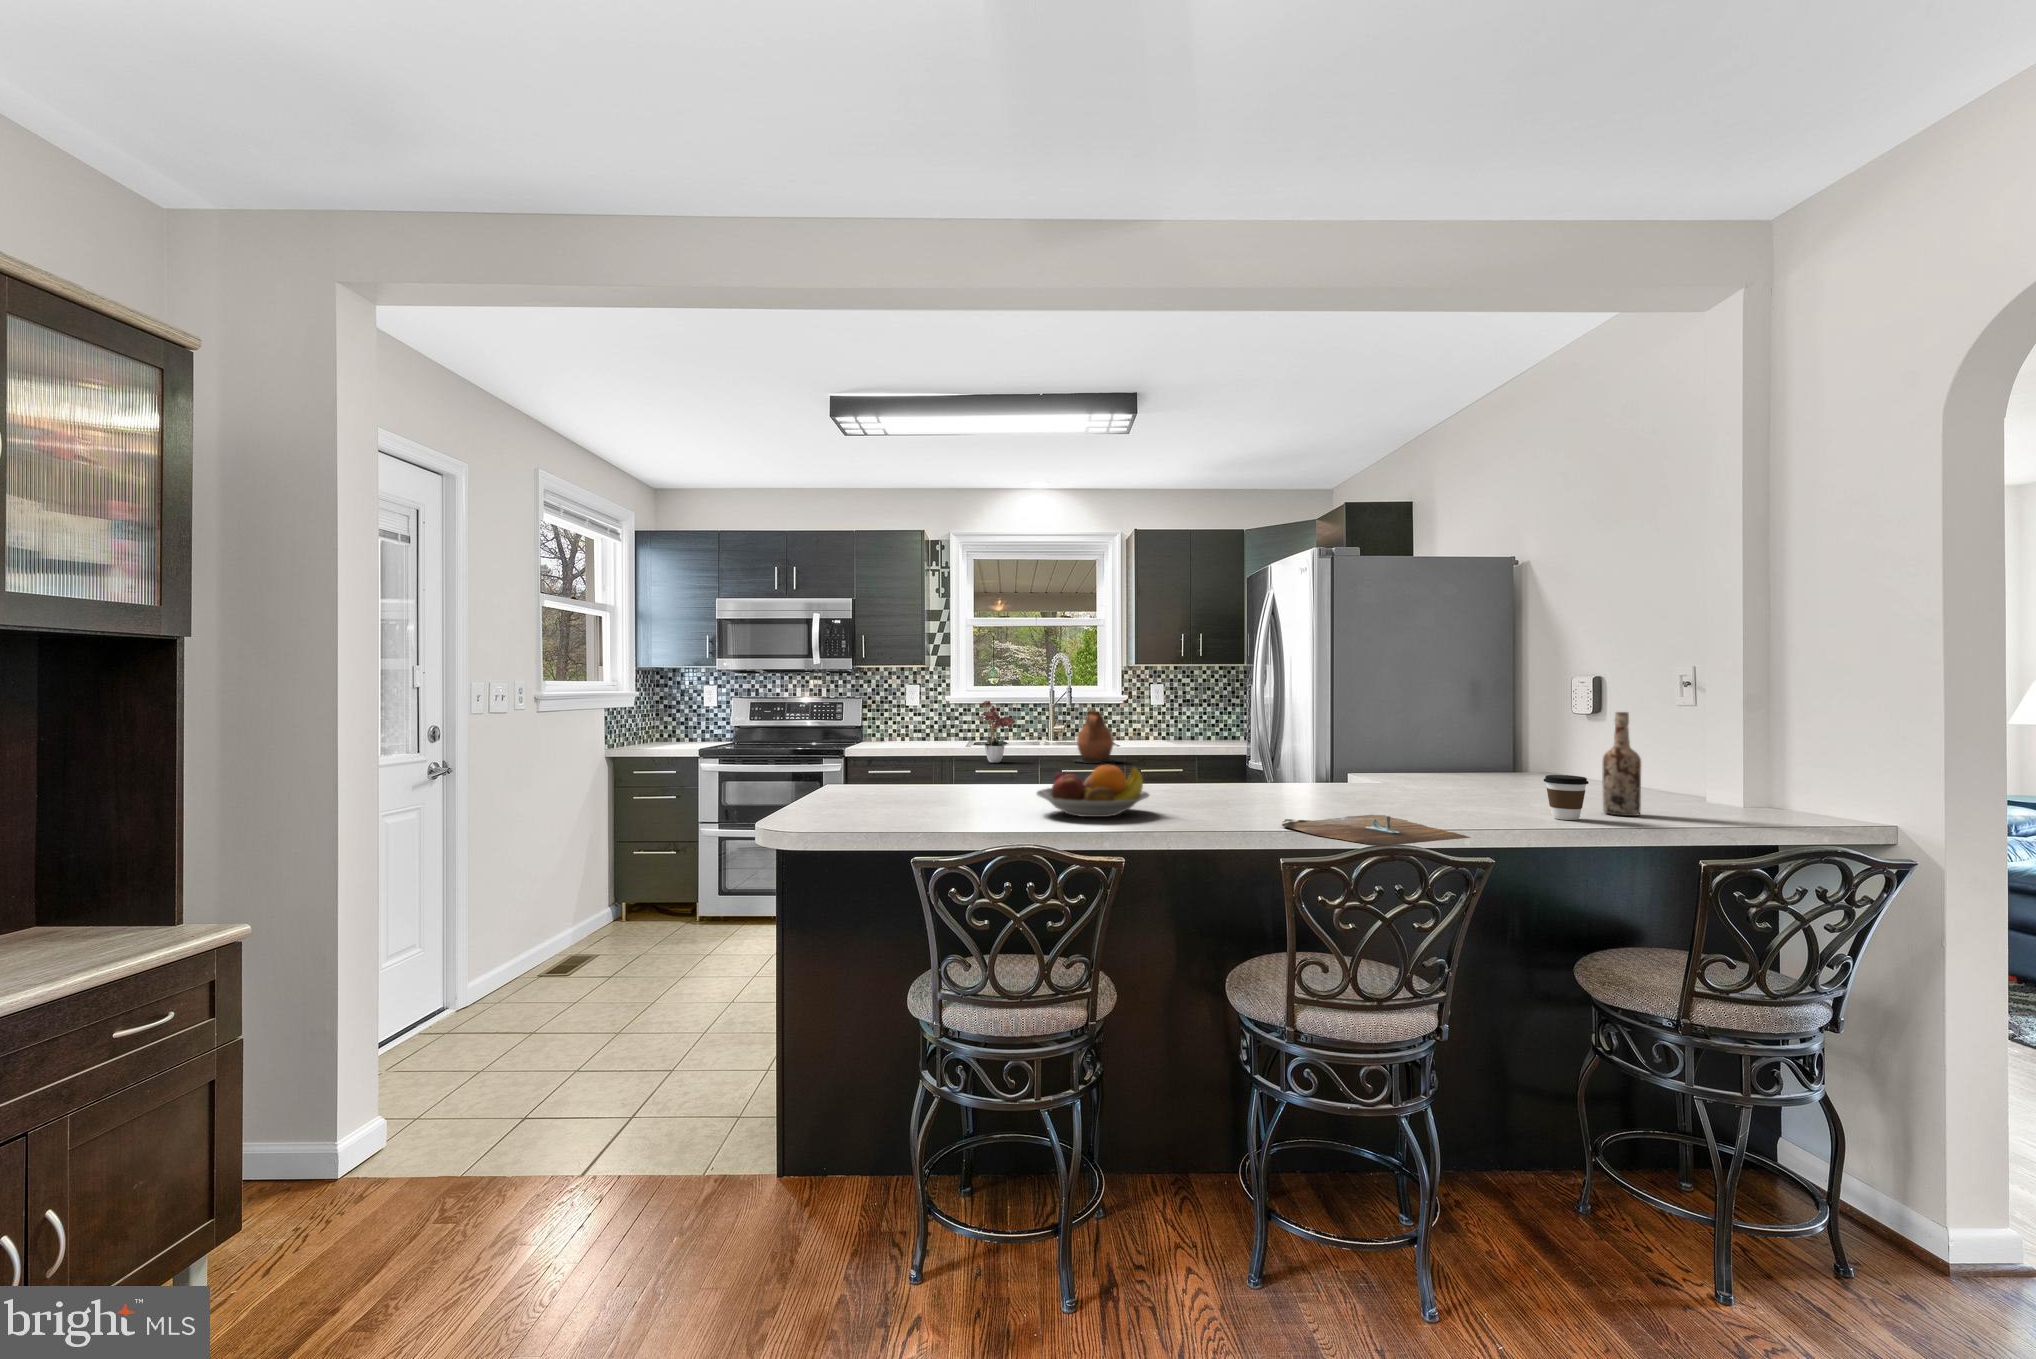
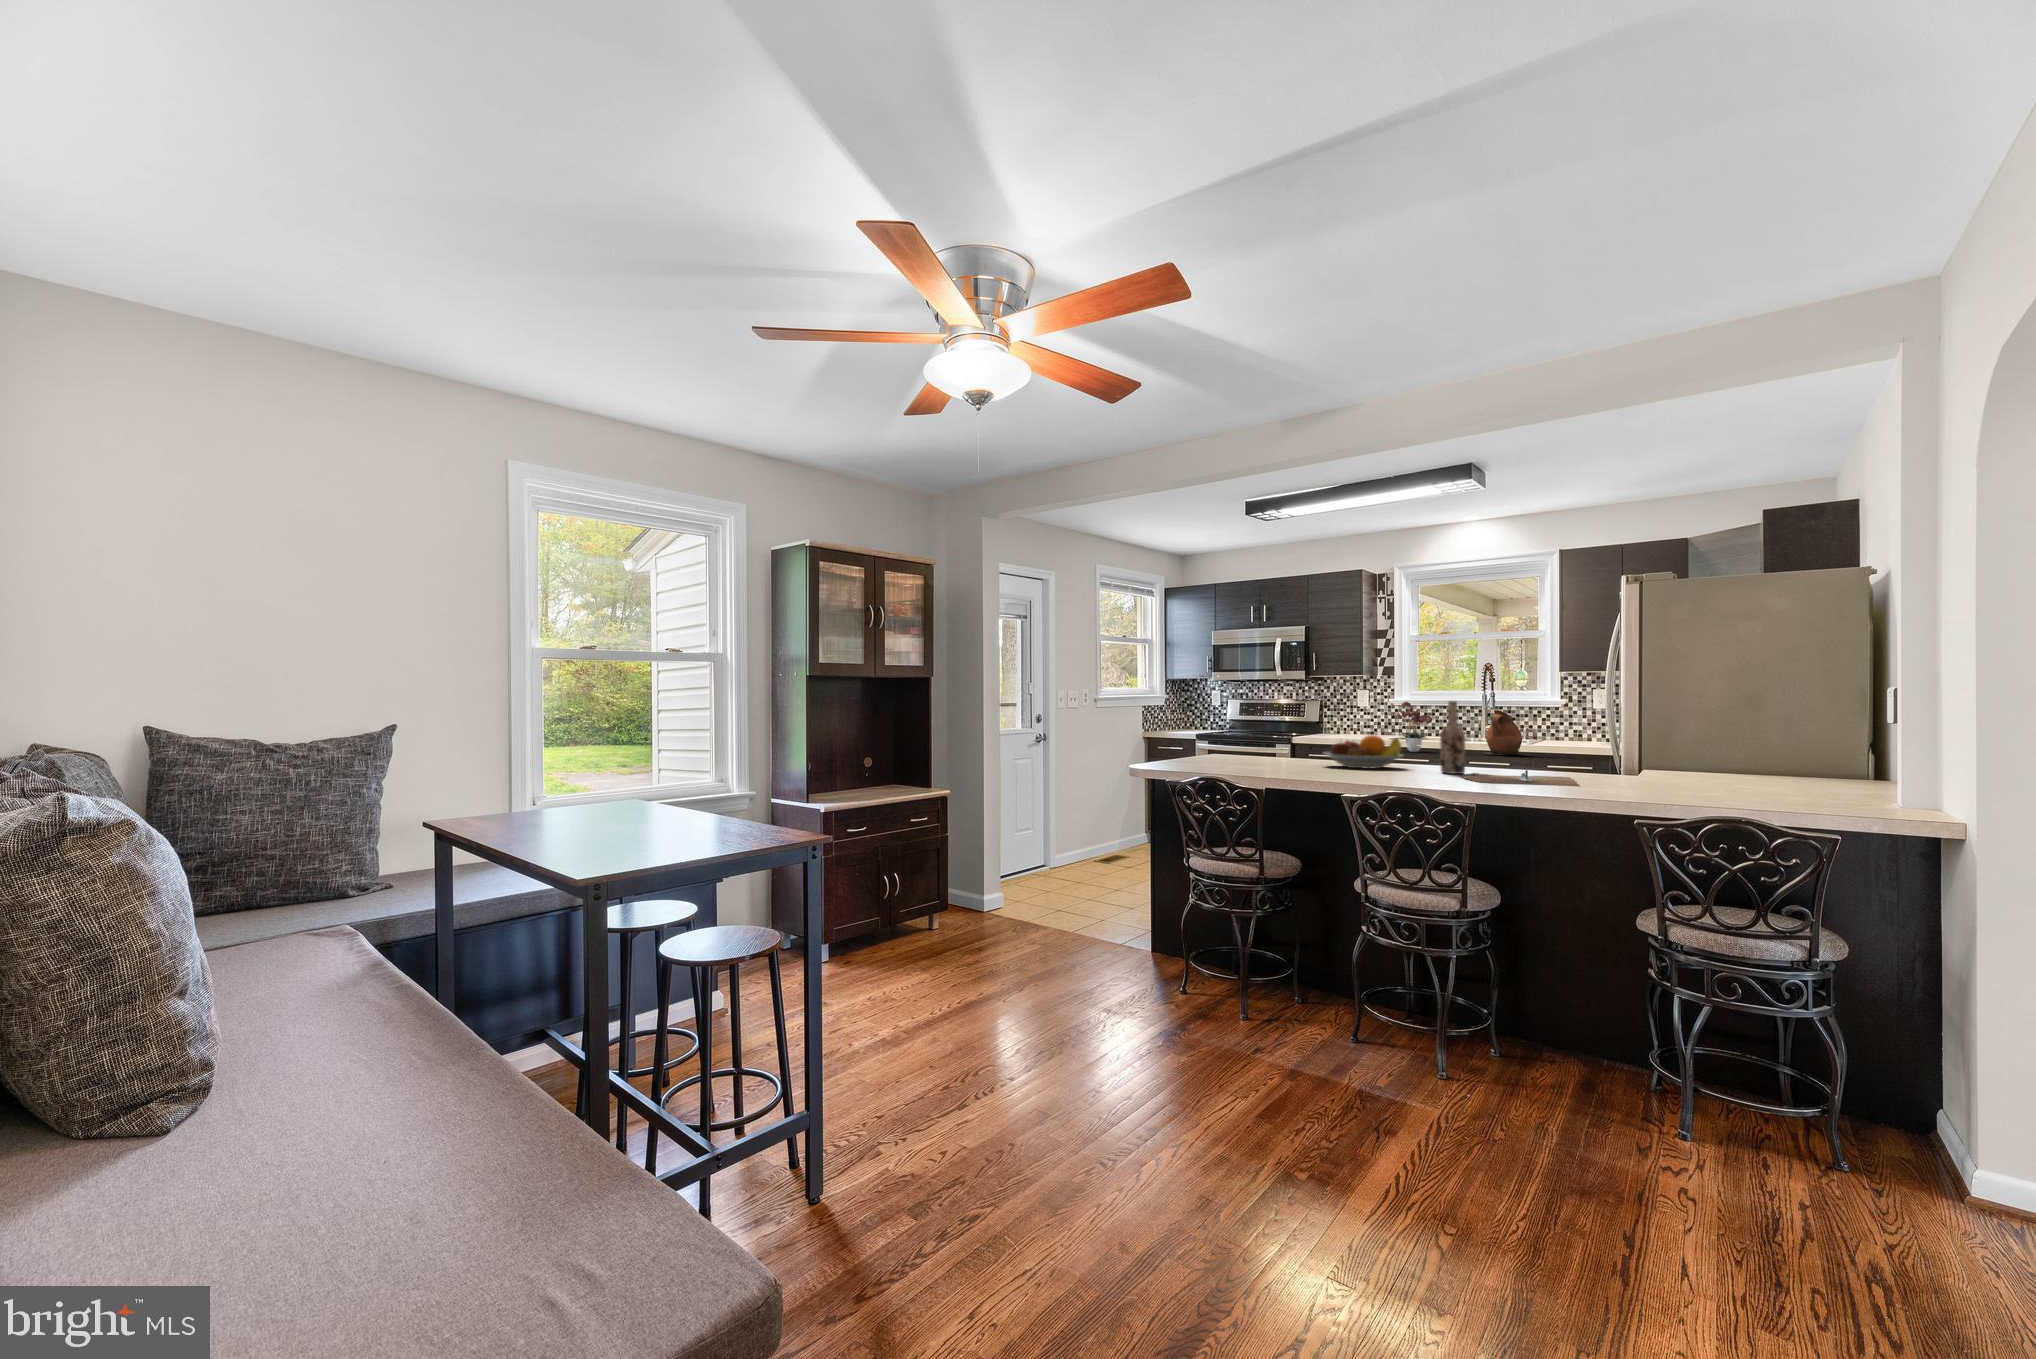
wine bottle: present [1603,712,1641,816] -> present [1440,701,1465,774]
coffee cup: present [1544,775,1589,820] -> none [1721,753,1761,789]

